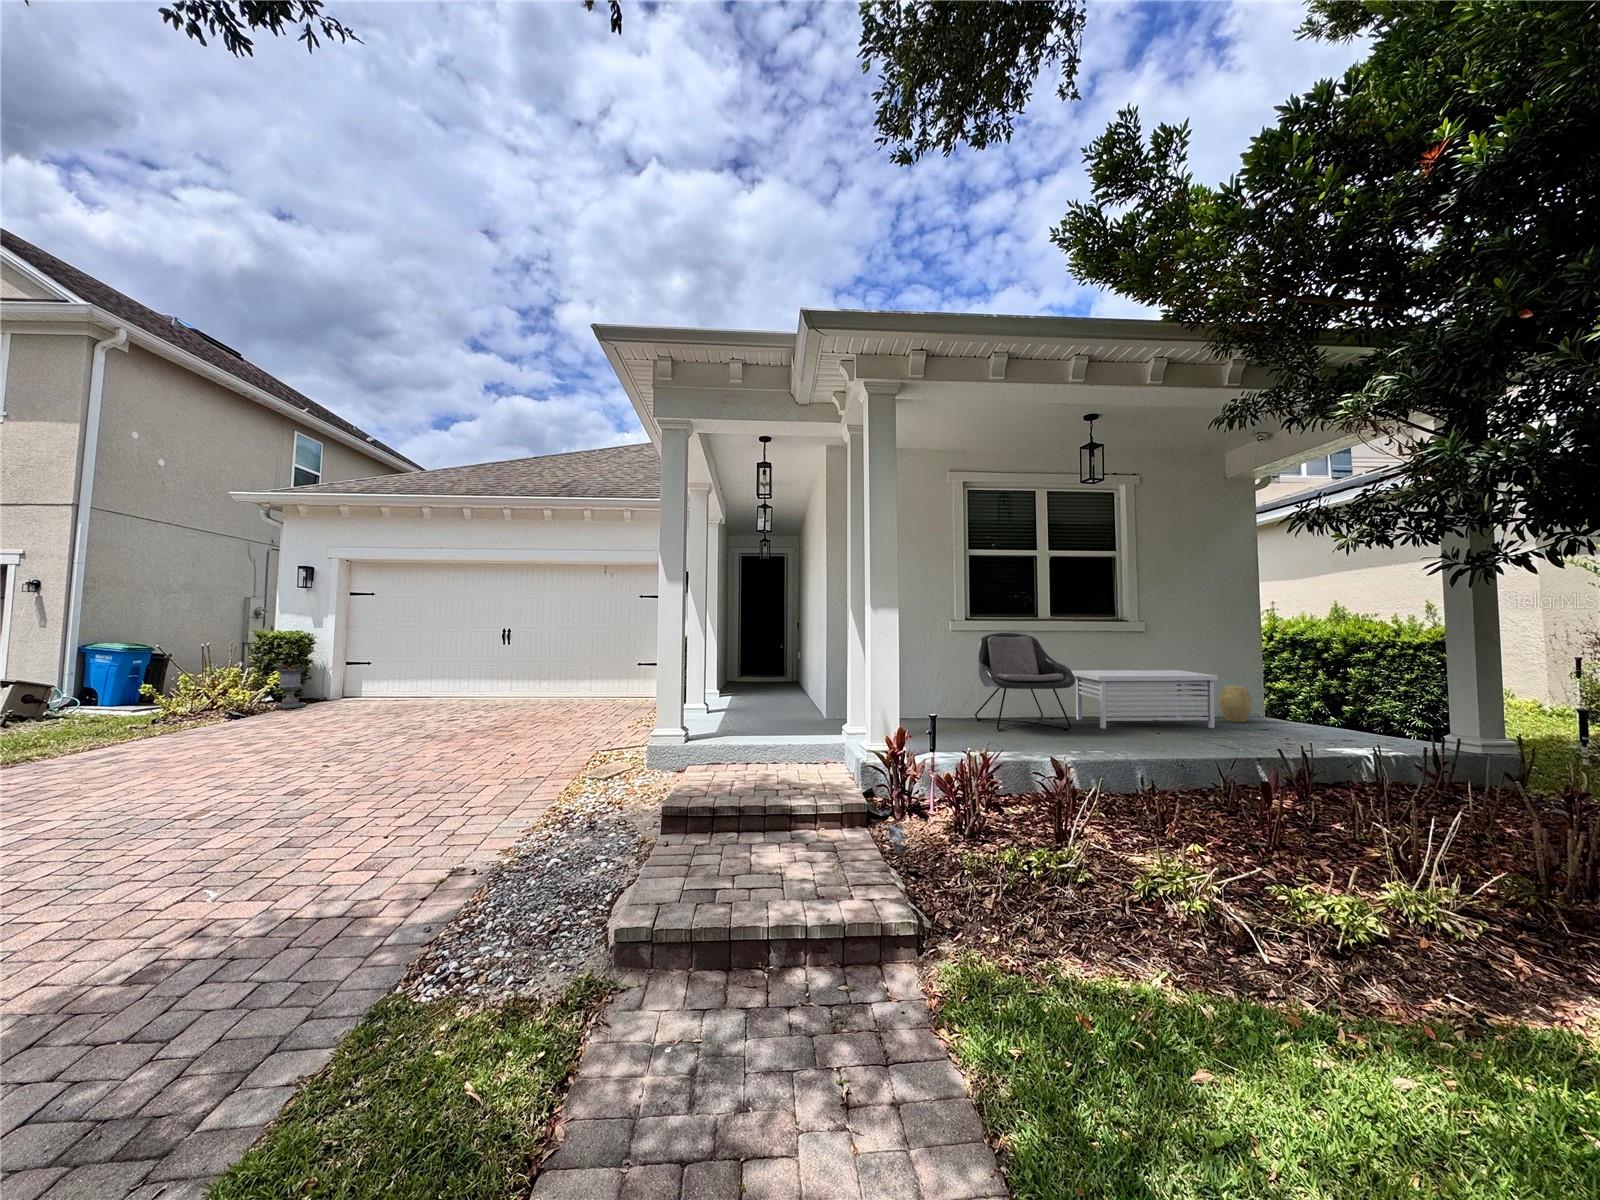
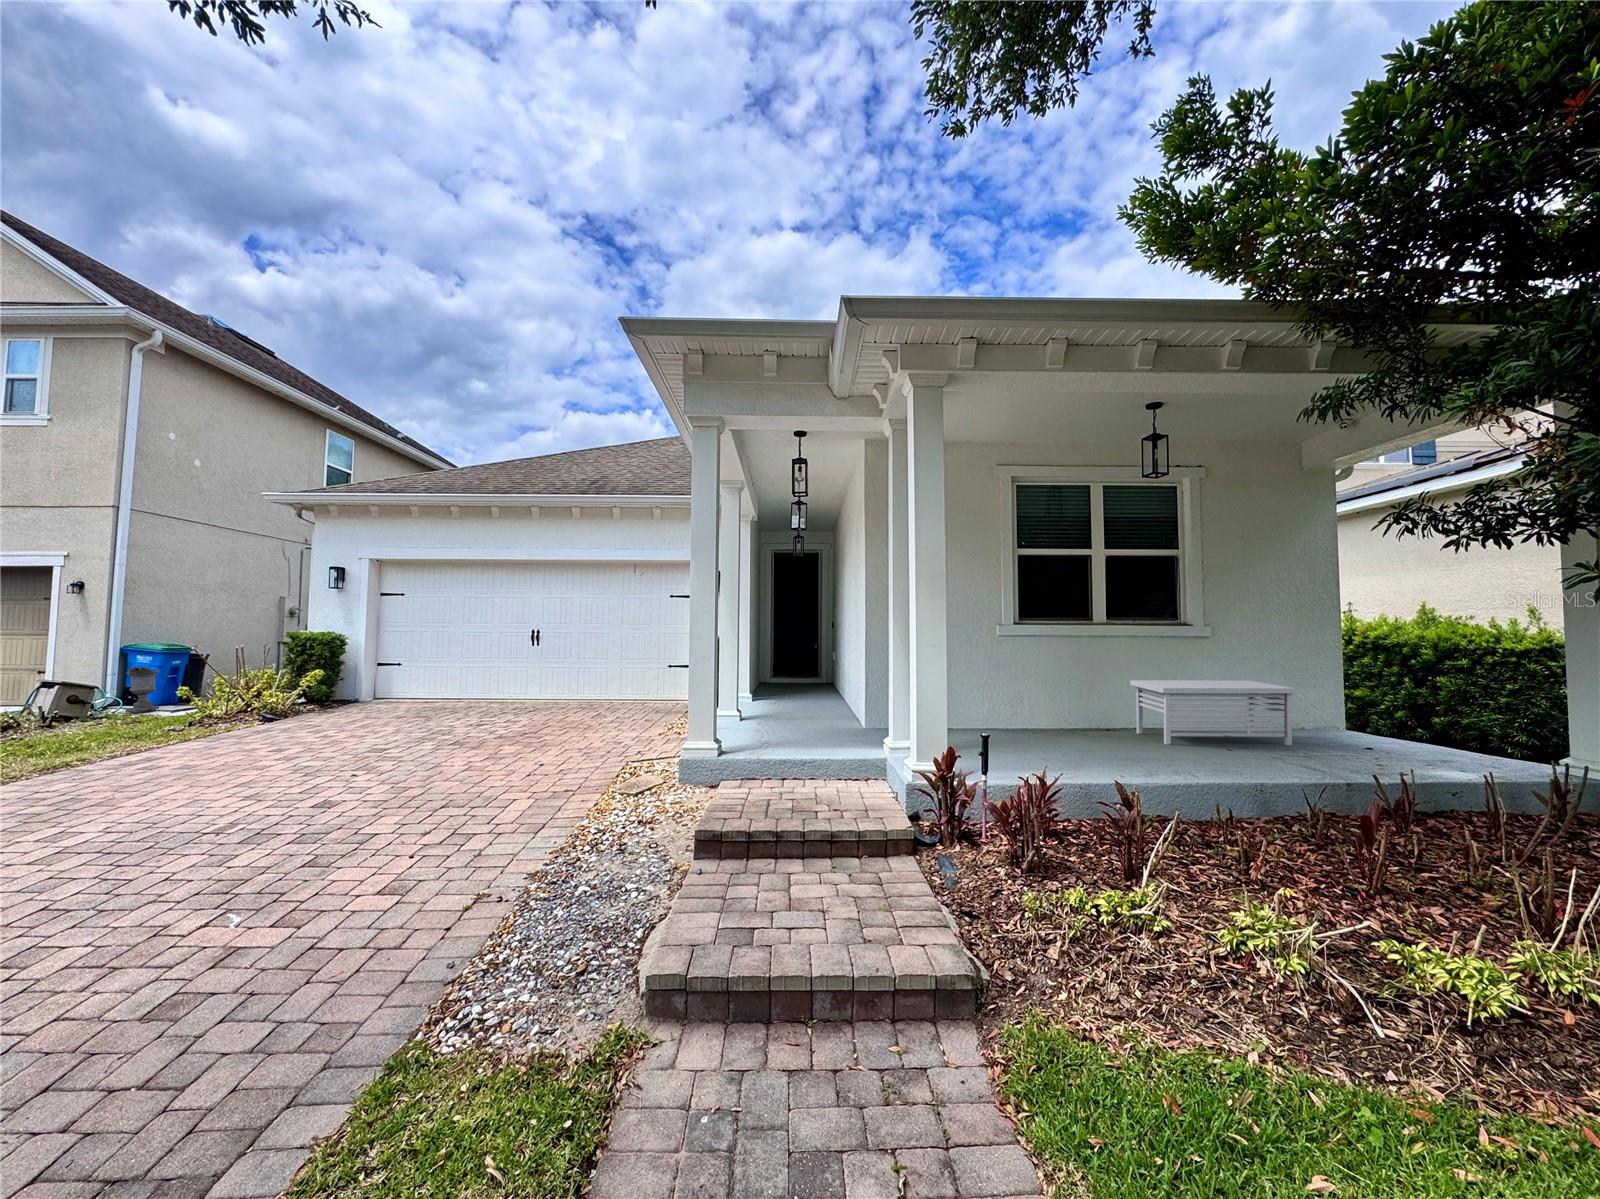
lounge chair: present [975,633,1075,731] -> none [1026,639,1137,747]
planter: present [275,664,306,709] -> present [125,666,159,713]
woven basket: present [1219,685,1253,722] -> none [1295,698,1334,738]

